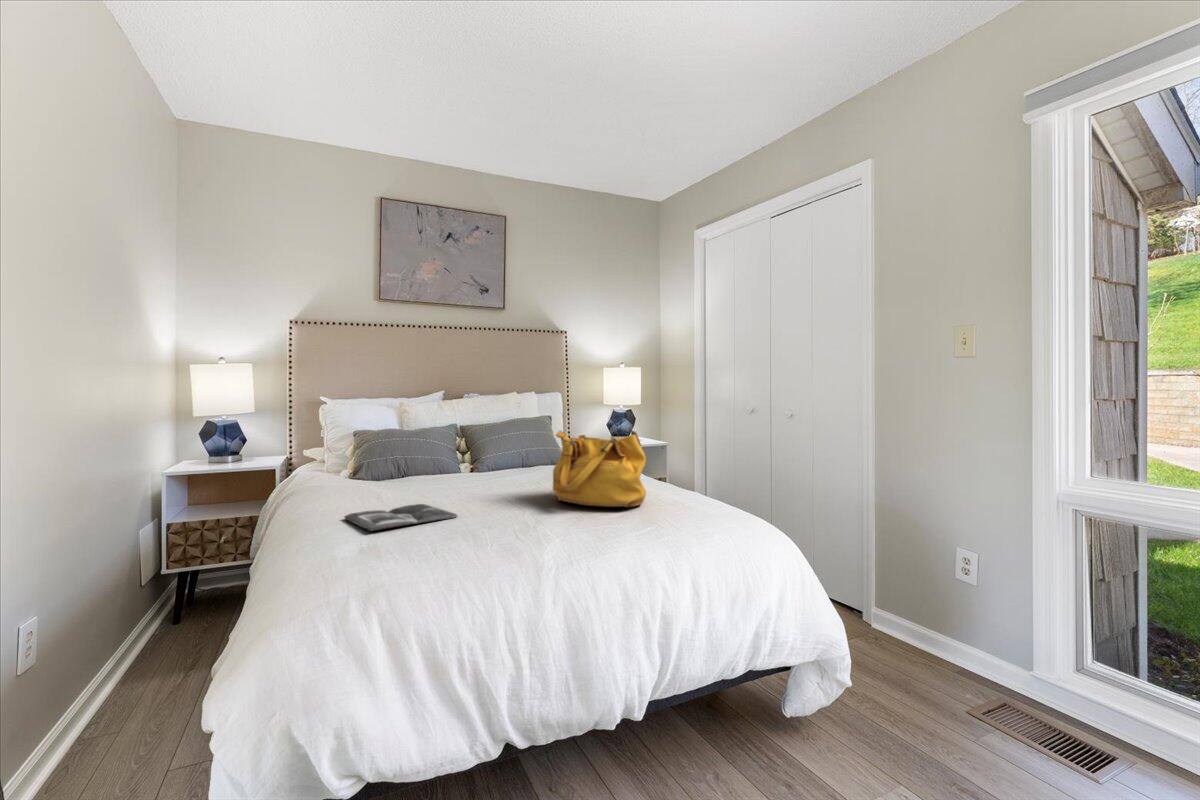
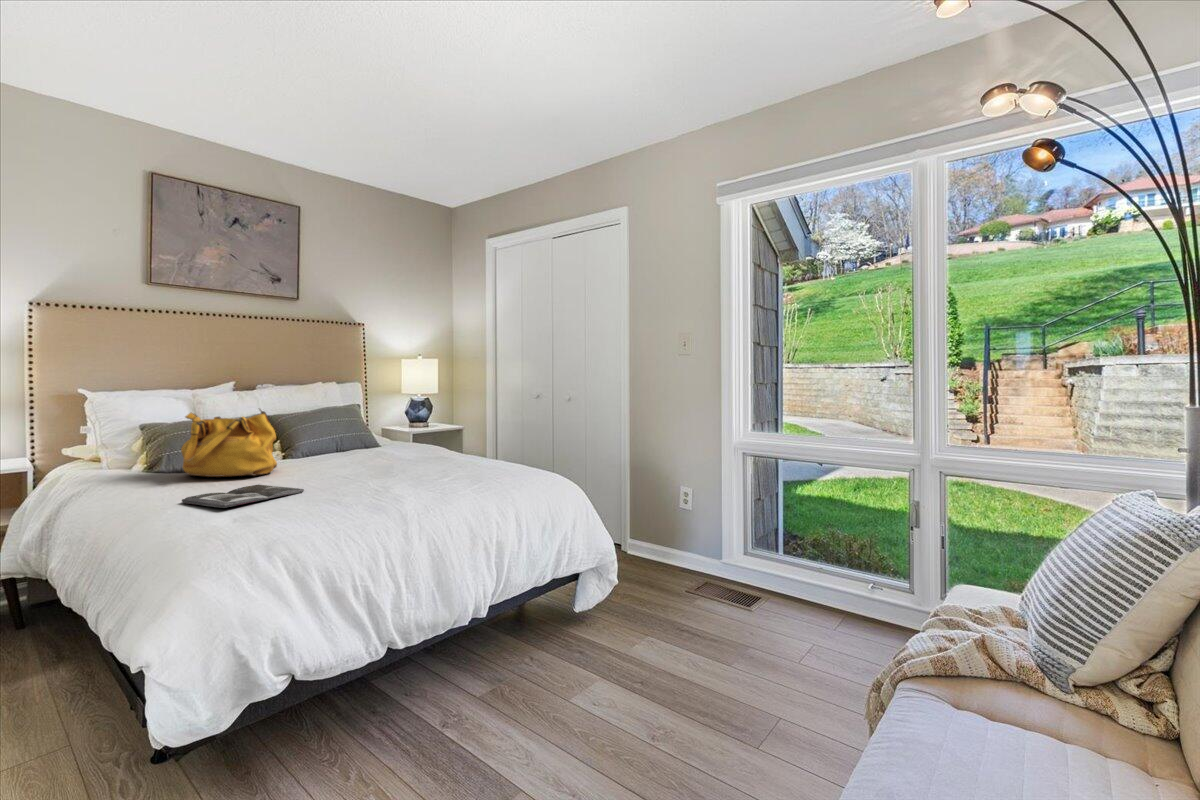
handbag: present [553,428,646,507] -> present [181,409,277,477]

